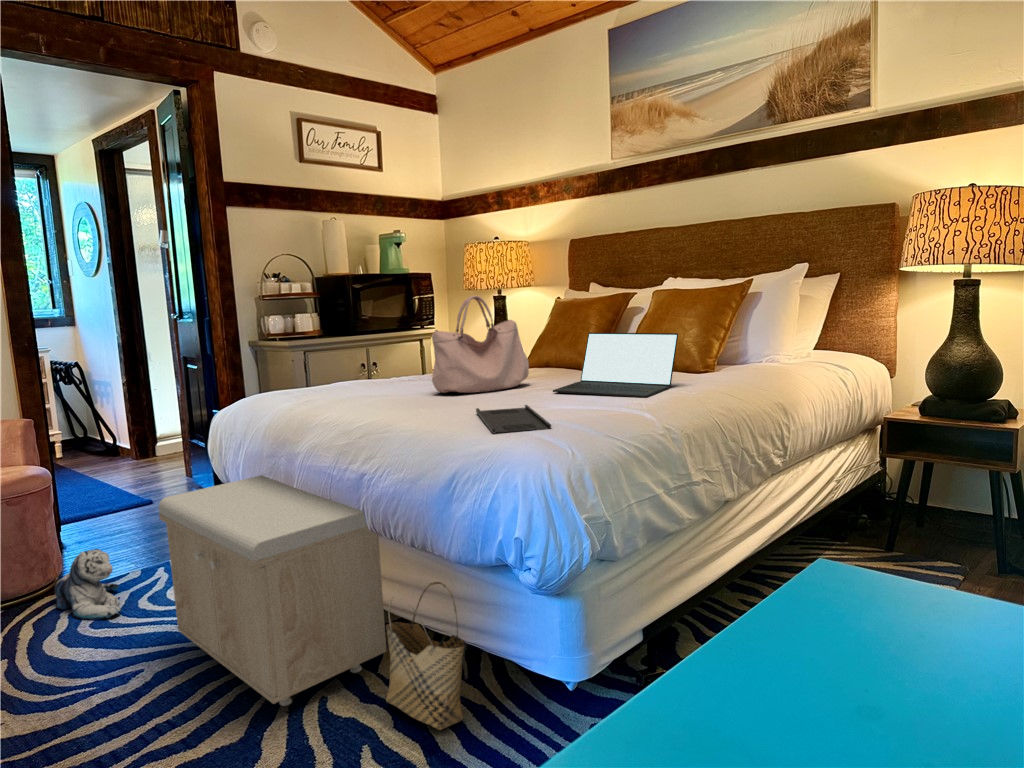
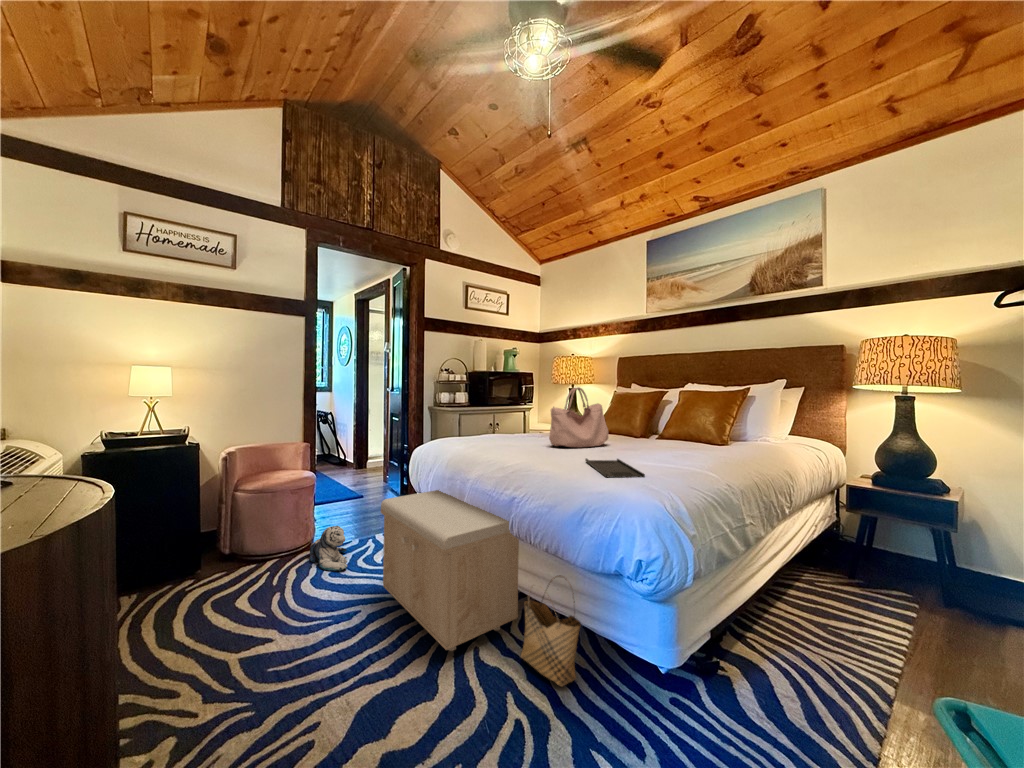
laptop: present [553,333,678,398] -> none [628,415,712,460]

